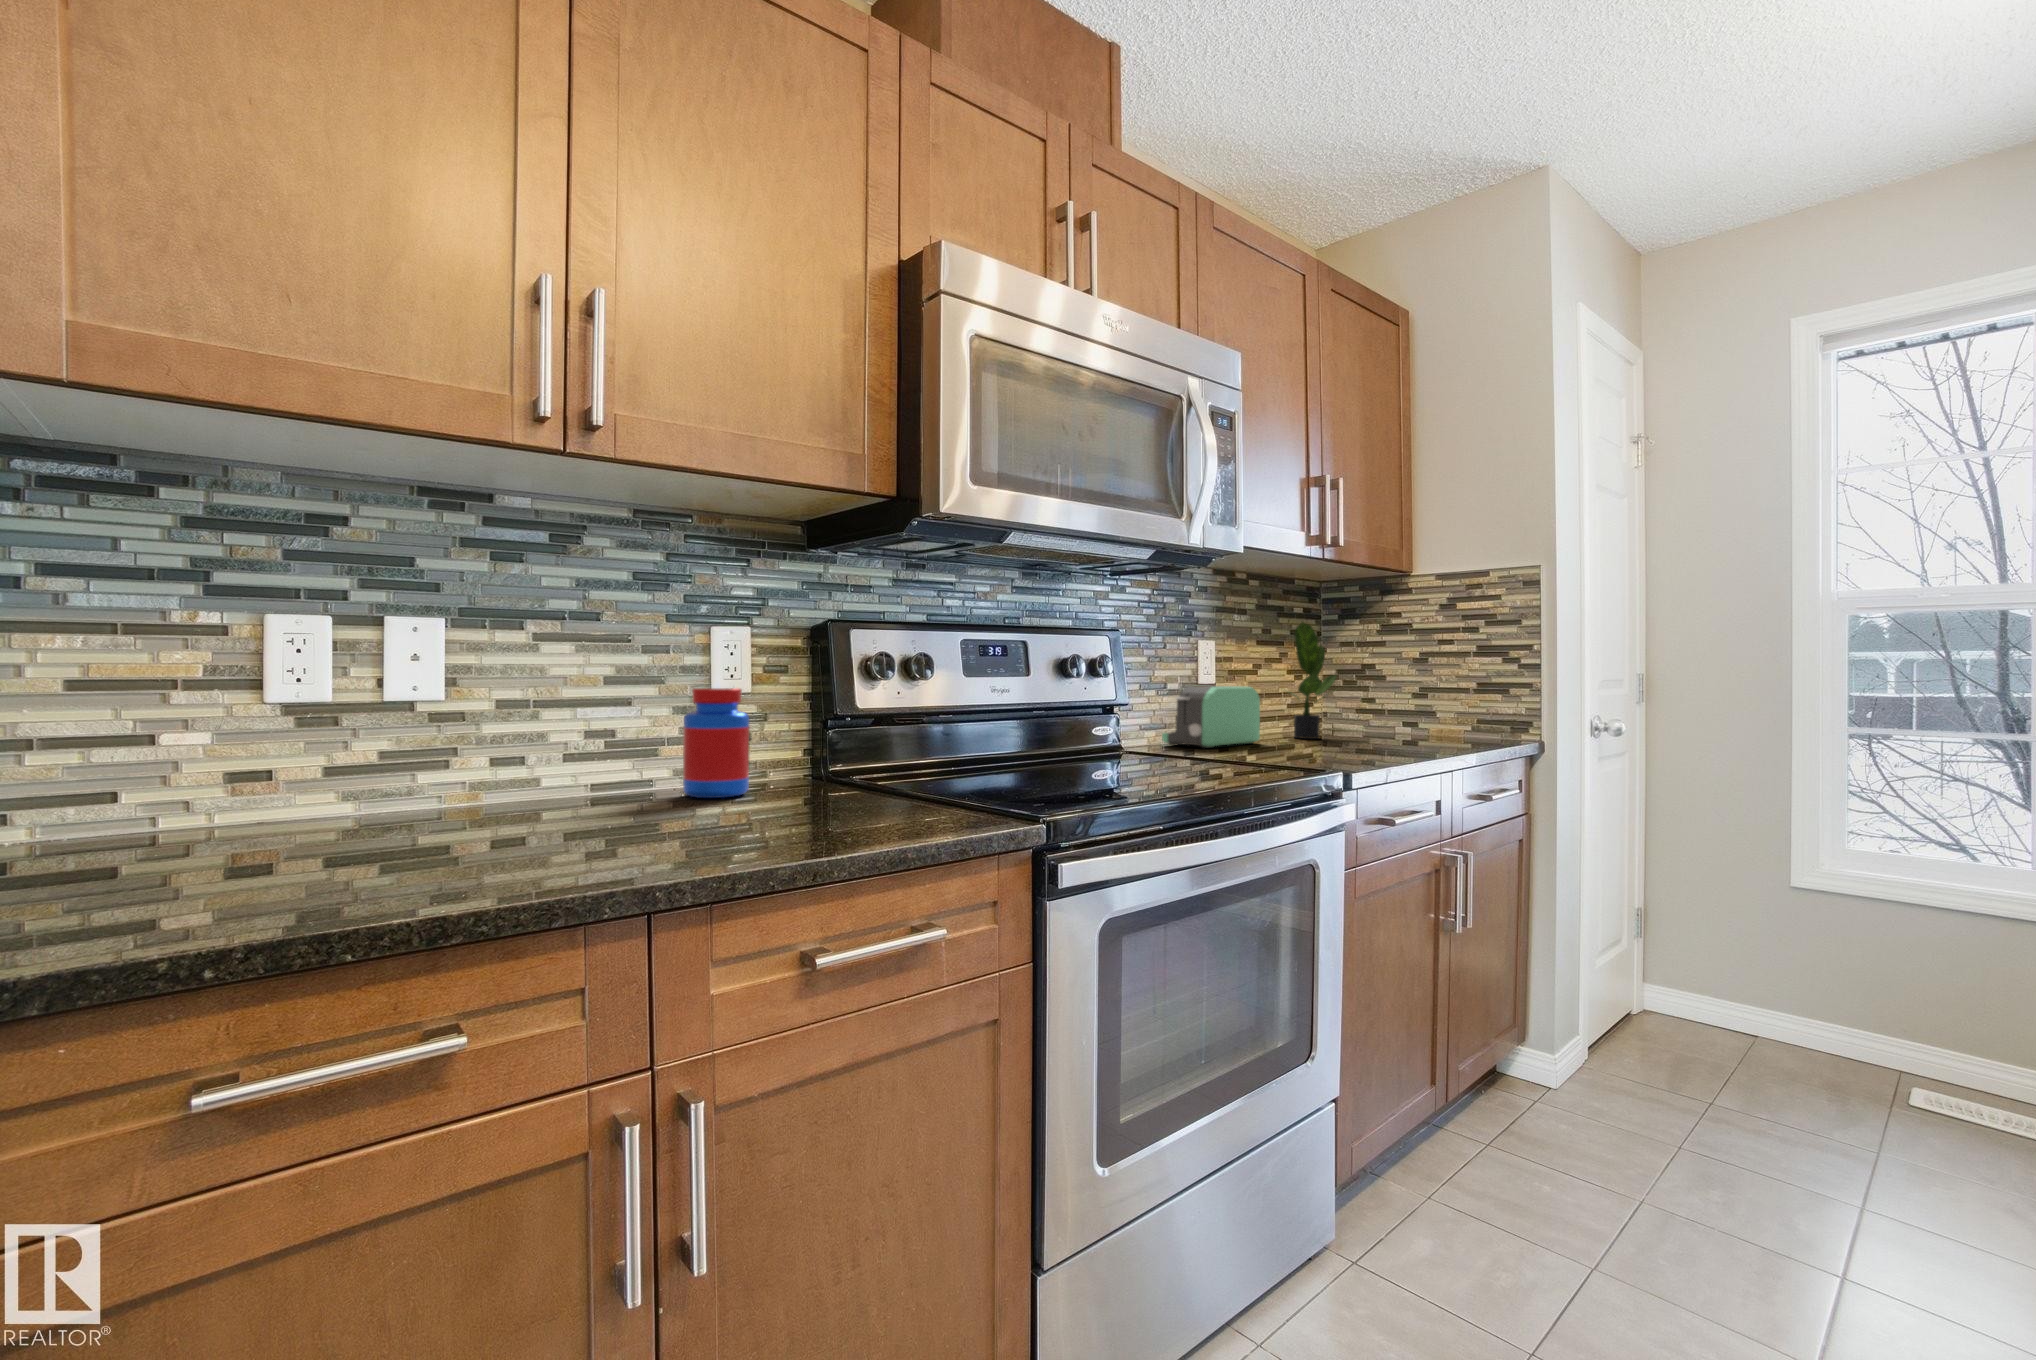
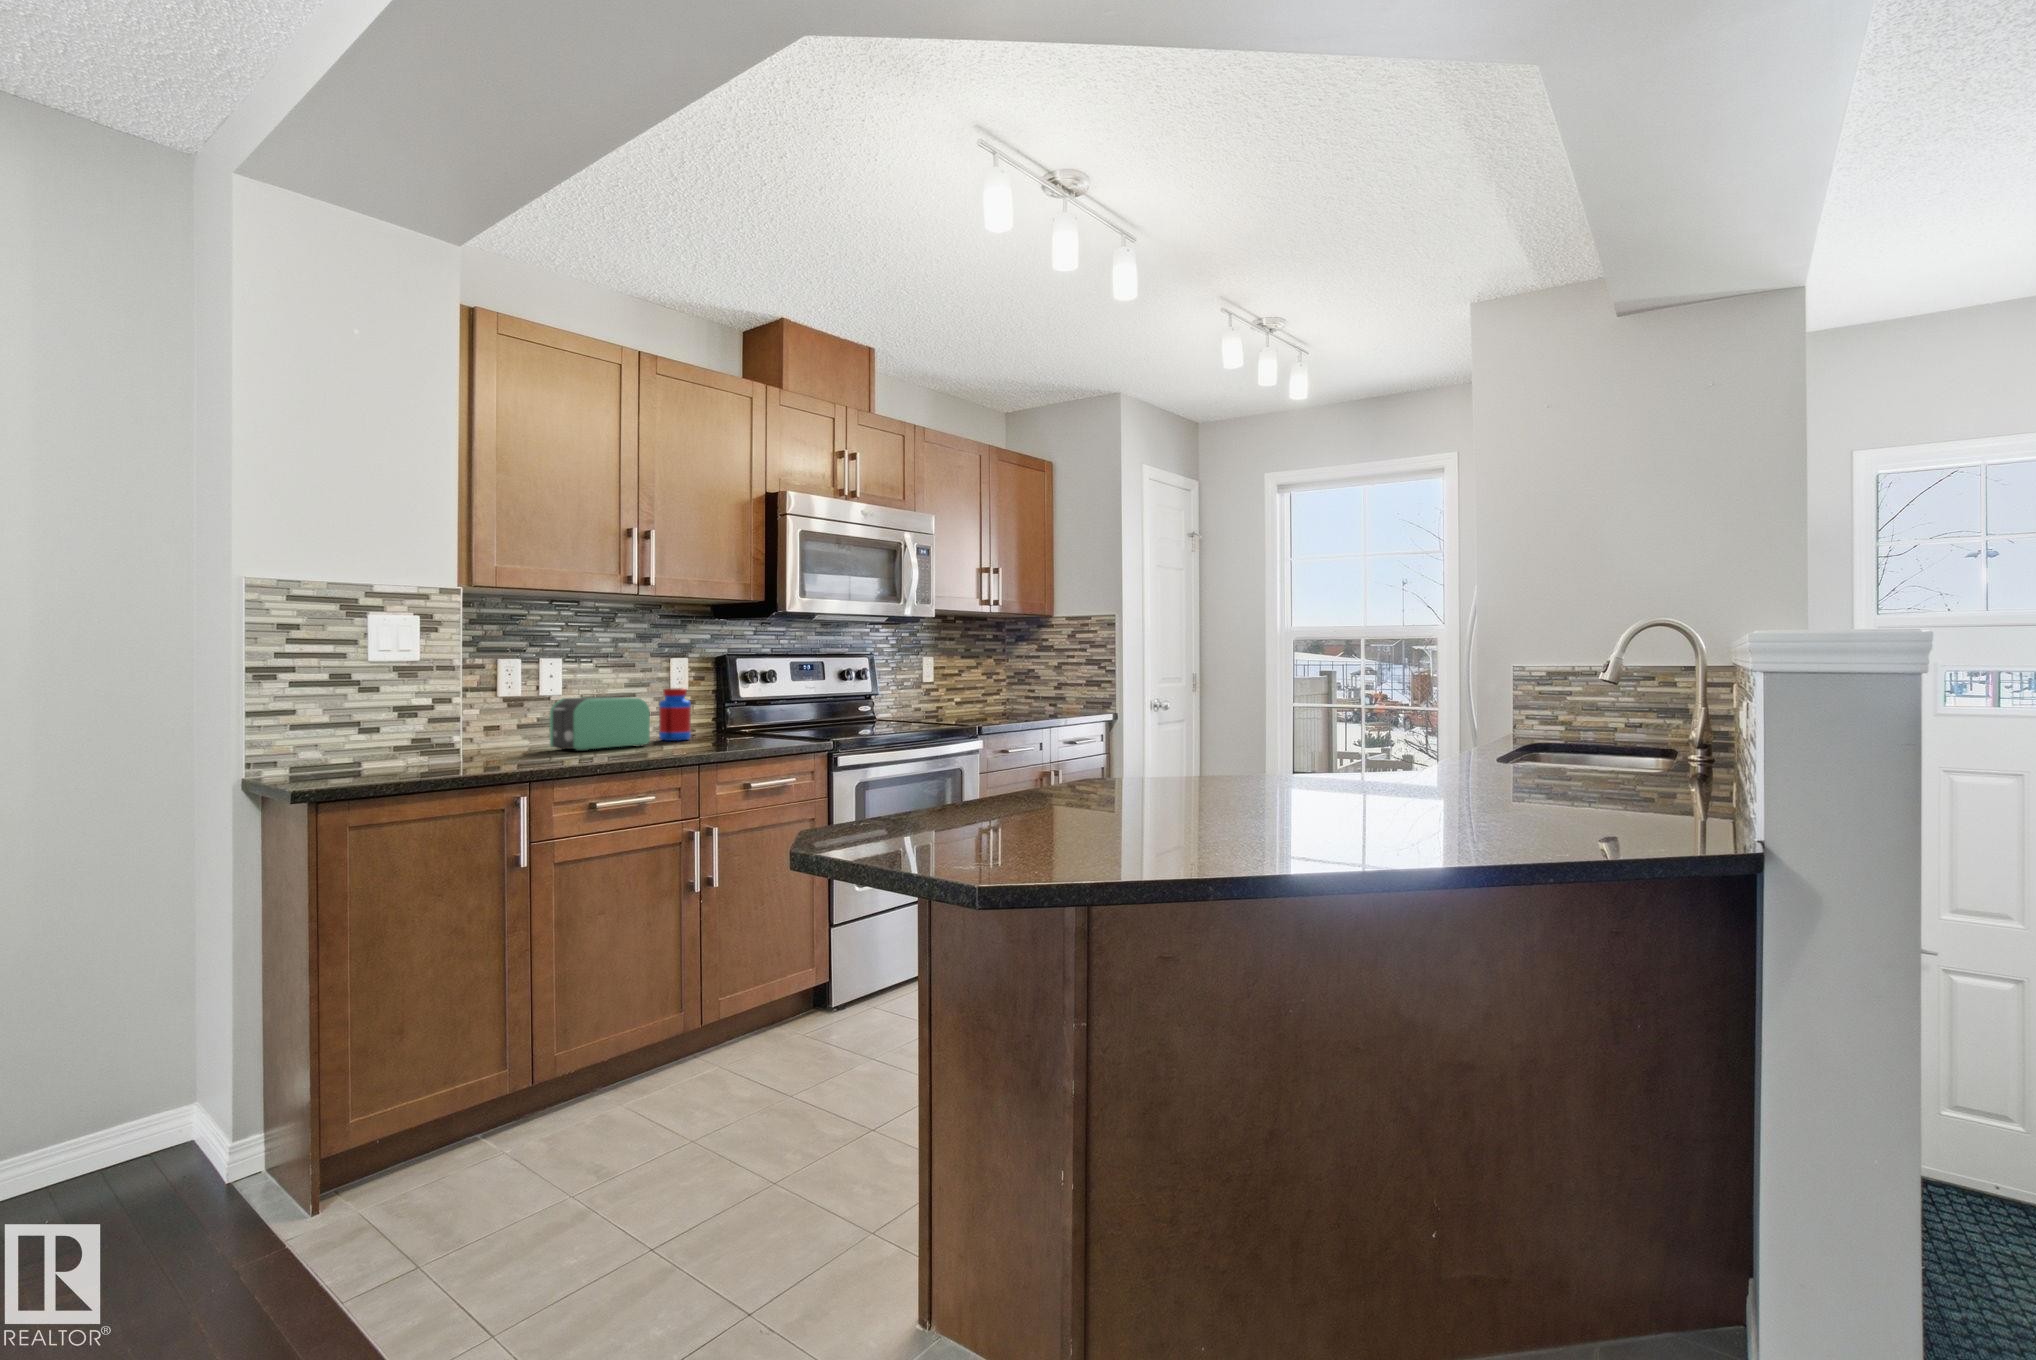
potted plant: present [1293,622,1336,739] -> none [979,644,1016,715]
toaster: present [1162,686,1260,748] -> present [550,697,650,751]

